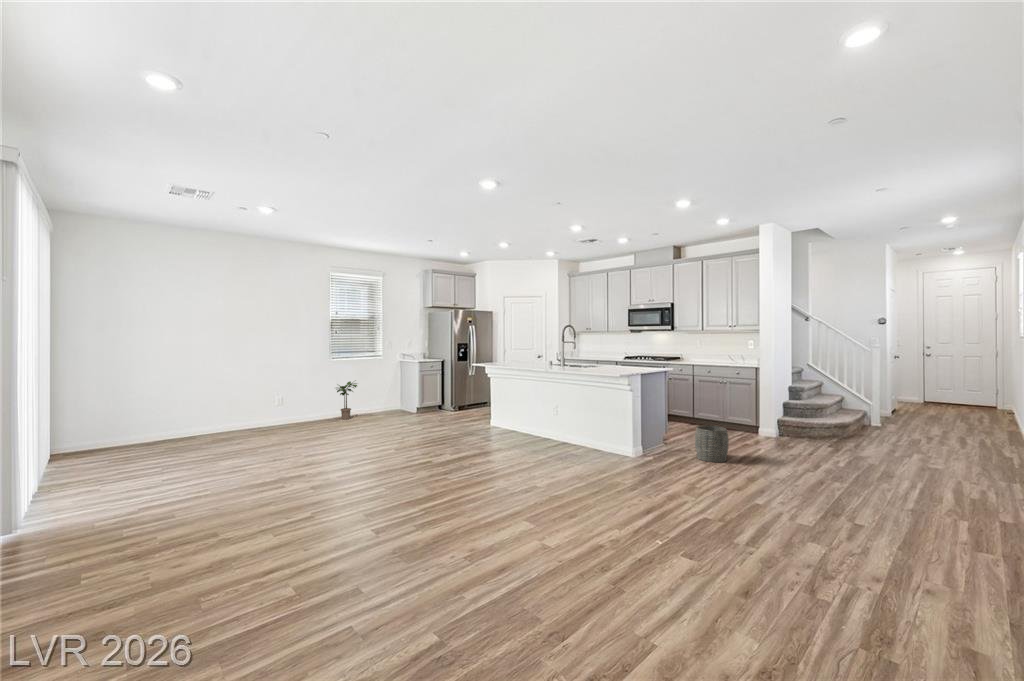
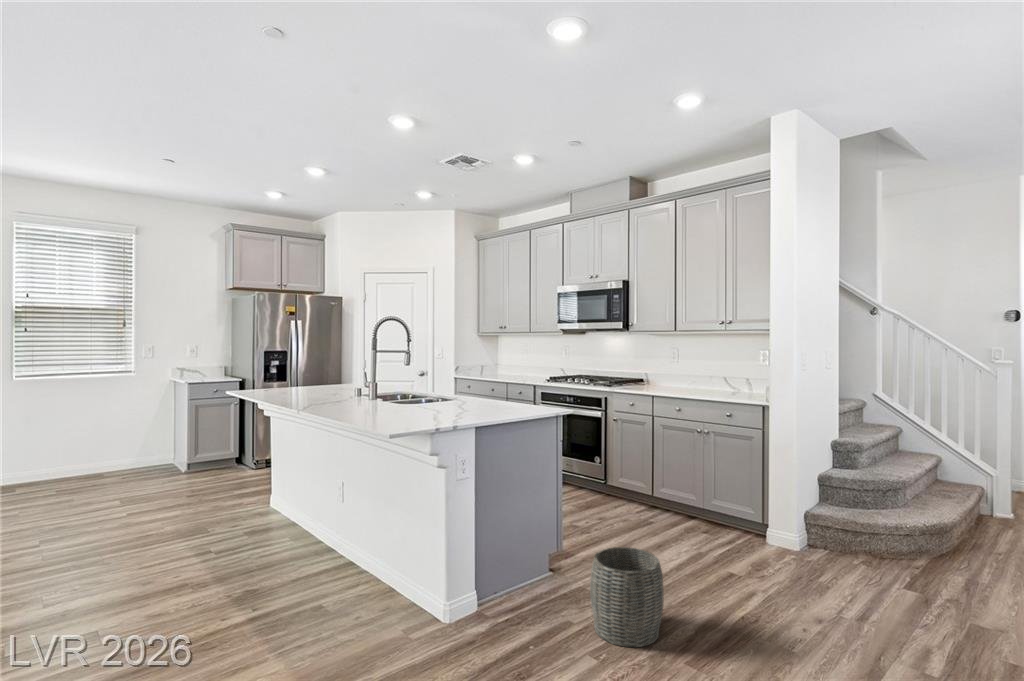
potted plant: present [337,382,357,420] -> none [17,415,76,486]

